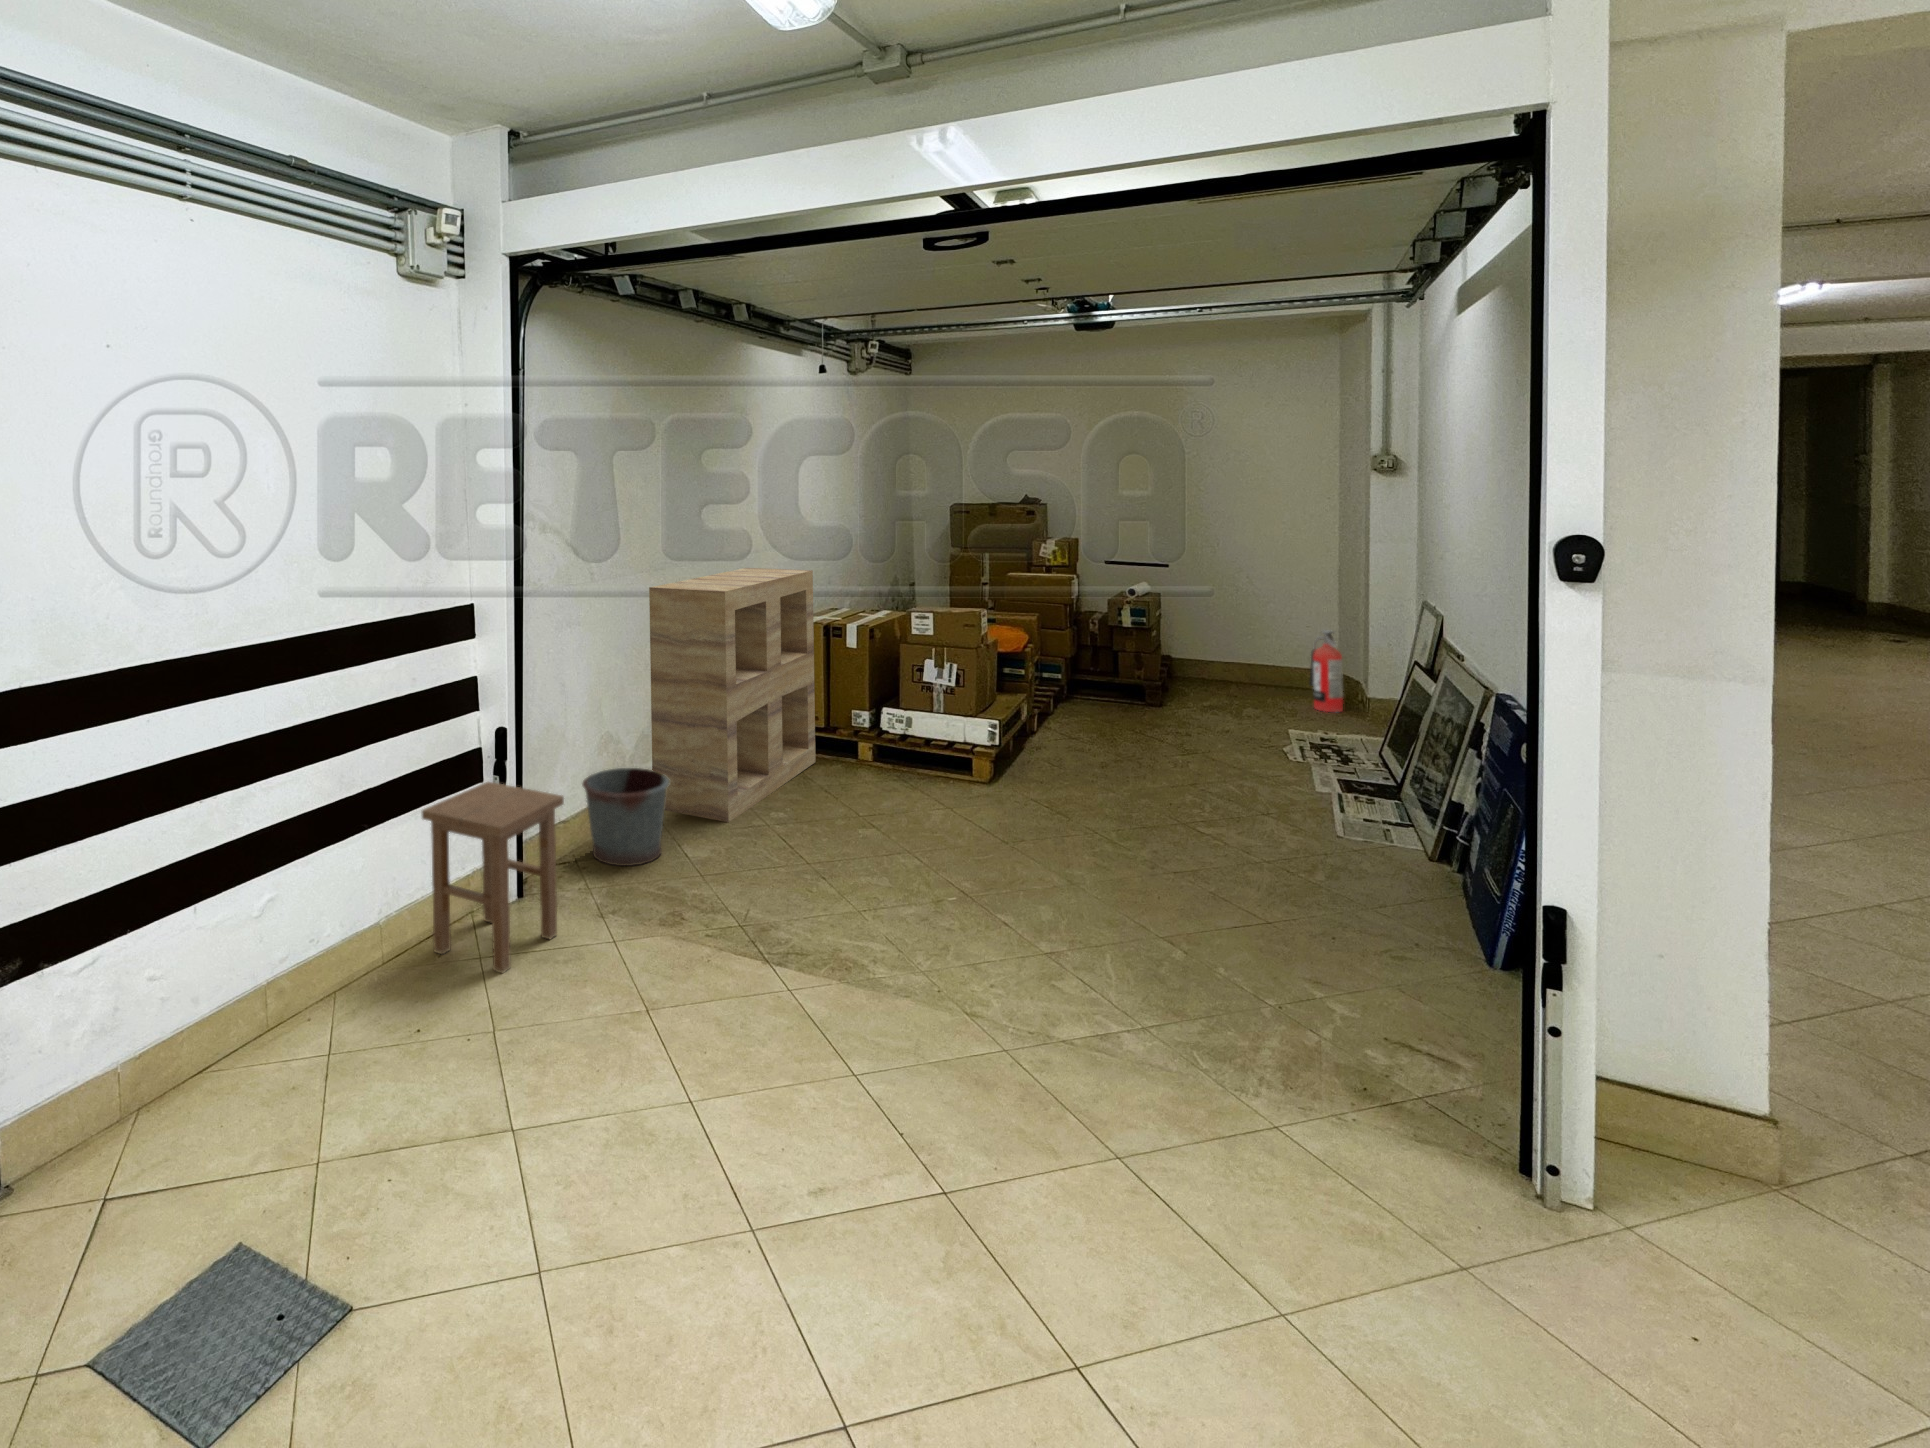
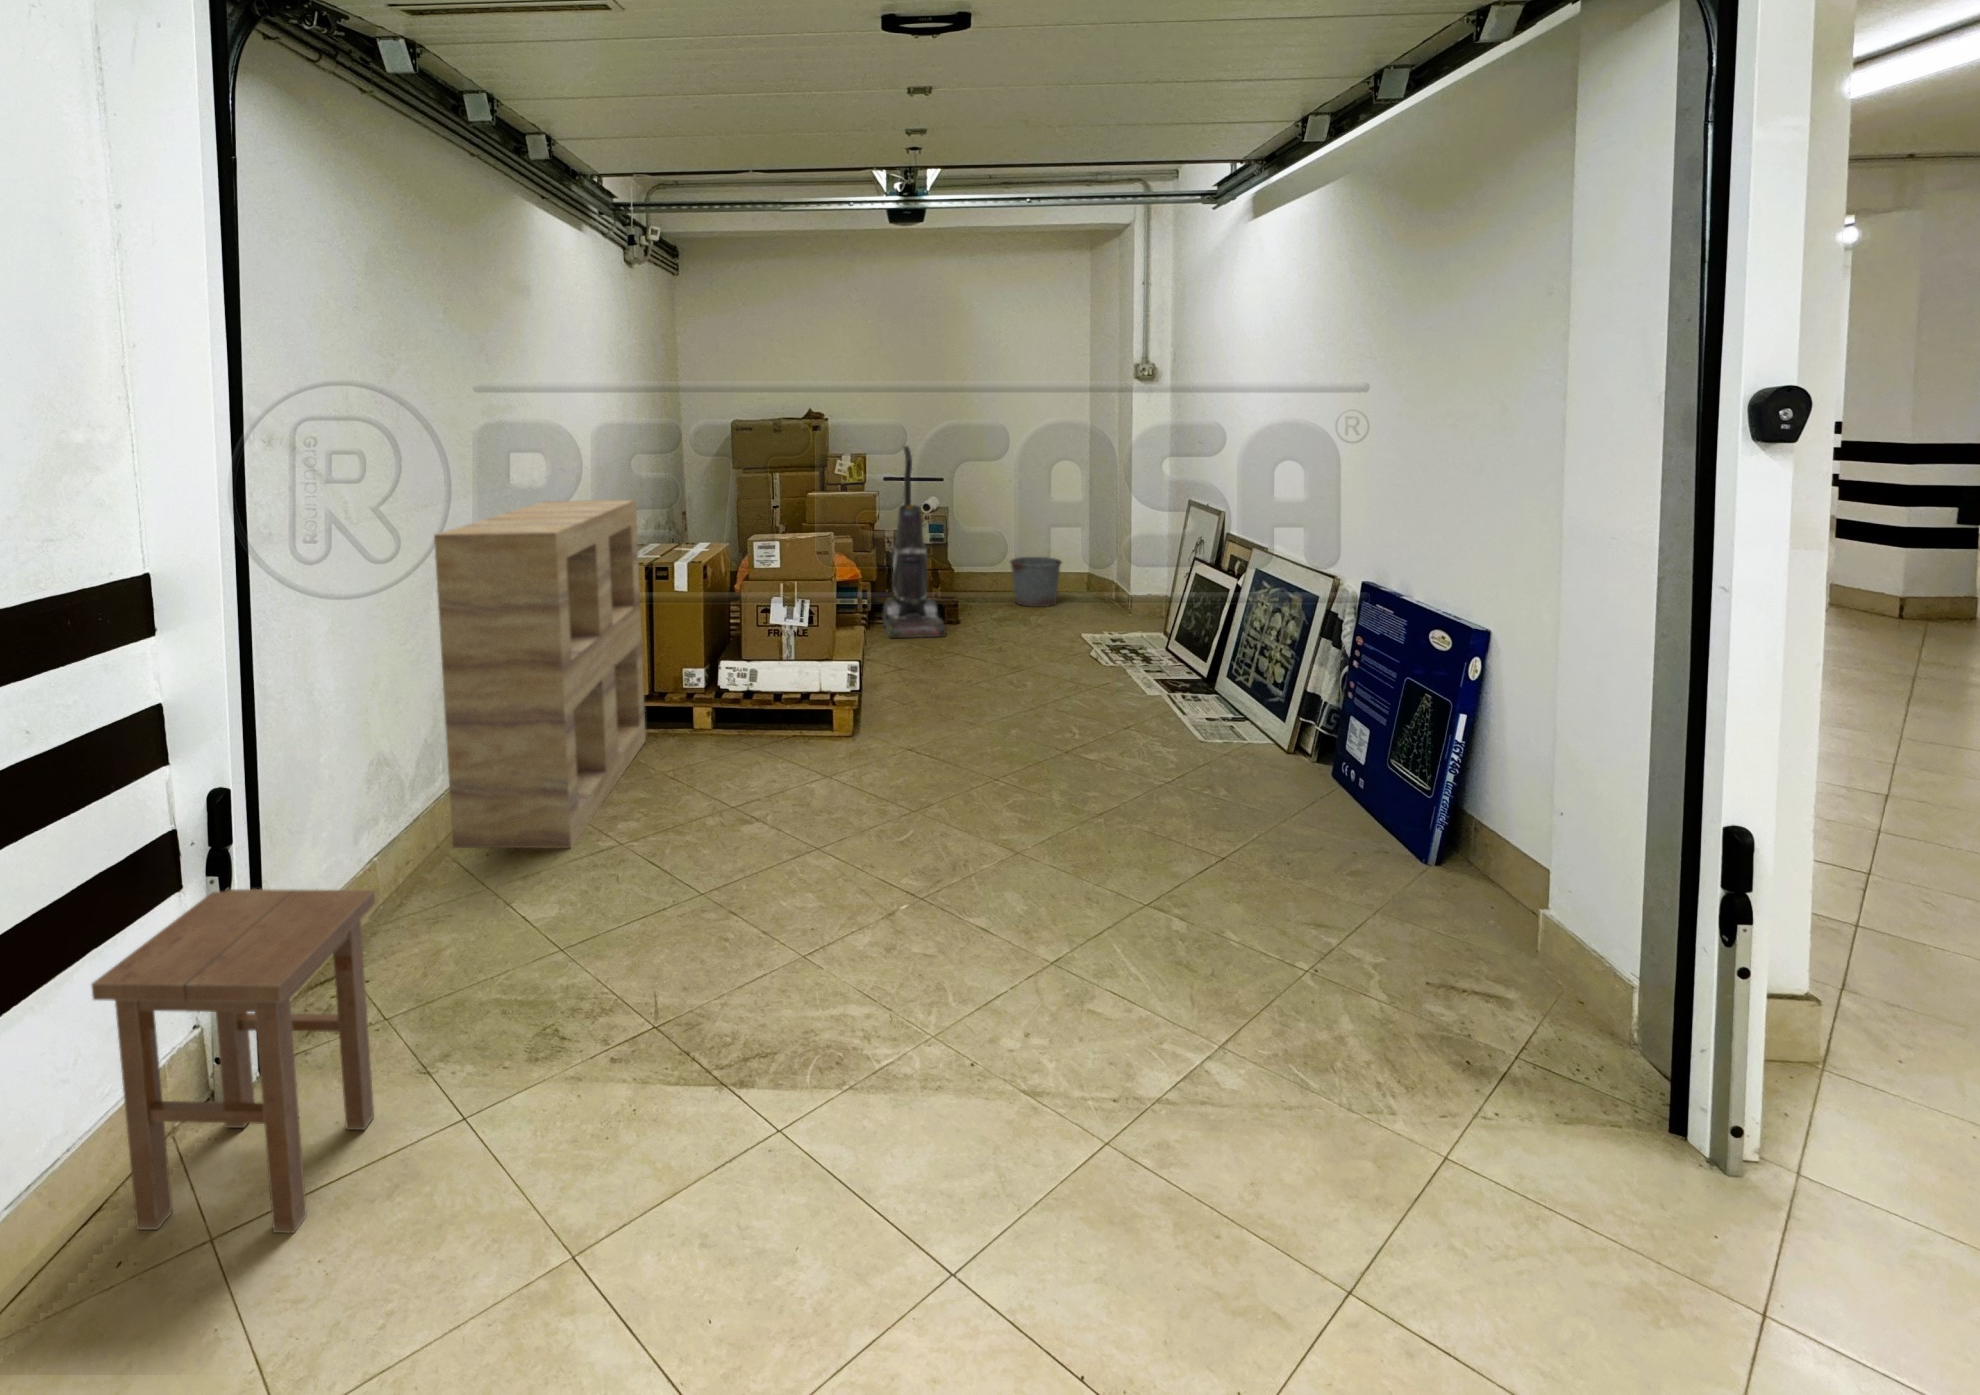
vacuum cleaner: none [1076,533,1134,716] -> present [882,446,945,638]
fire extinguisher: present [1310,630,1343,712] -> none [1081,533,1110,611]
bucket: present [582,768,669,866] -> present [1010,557,1062,607]

